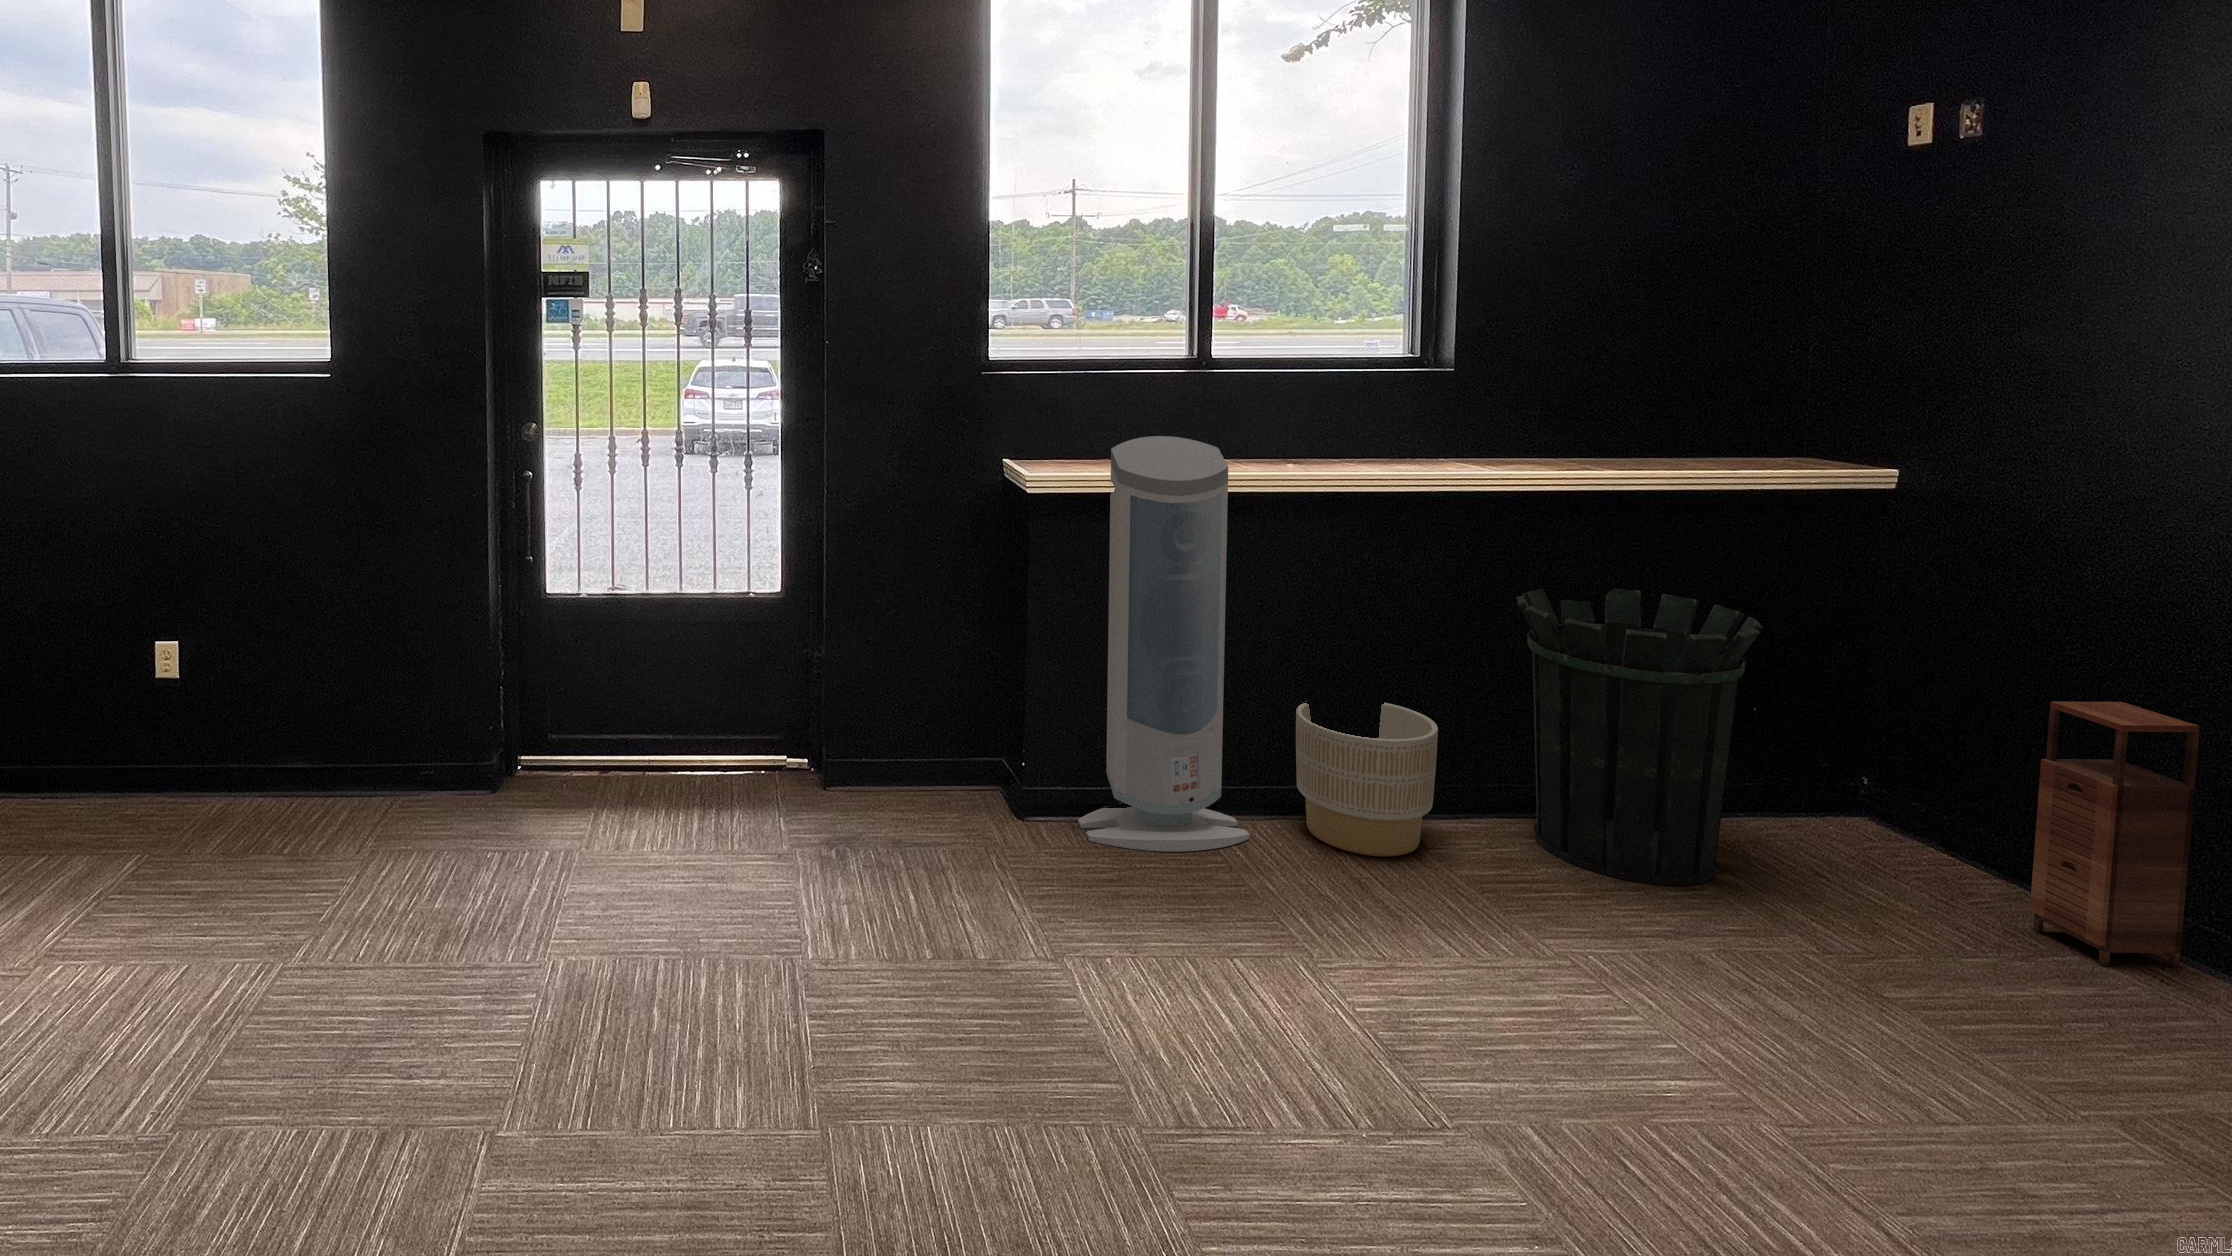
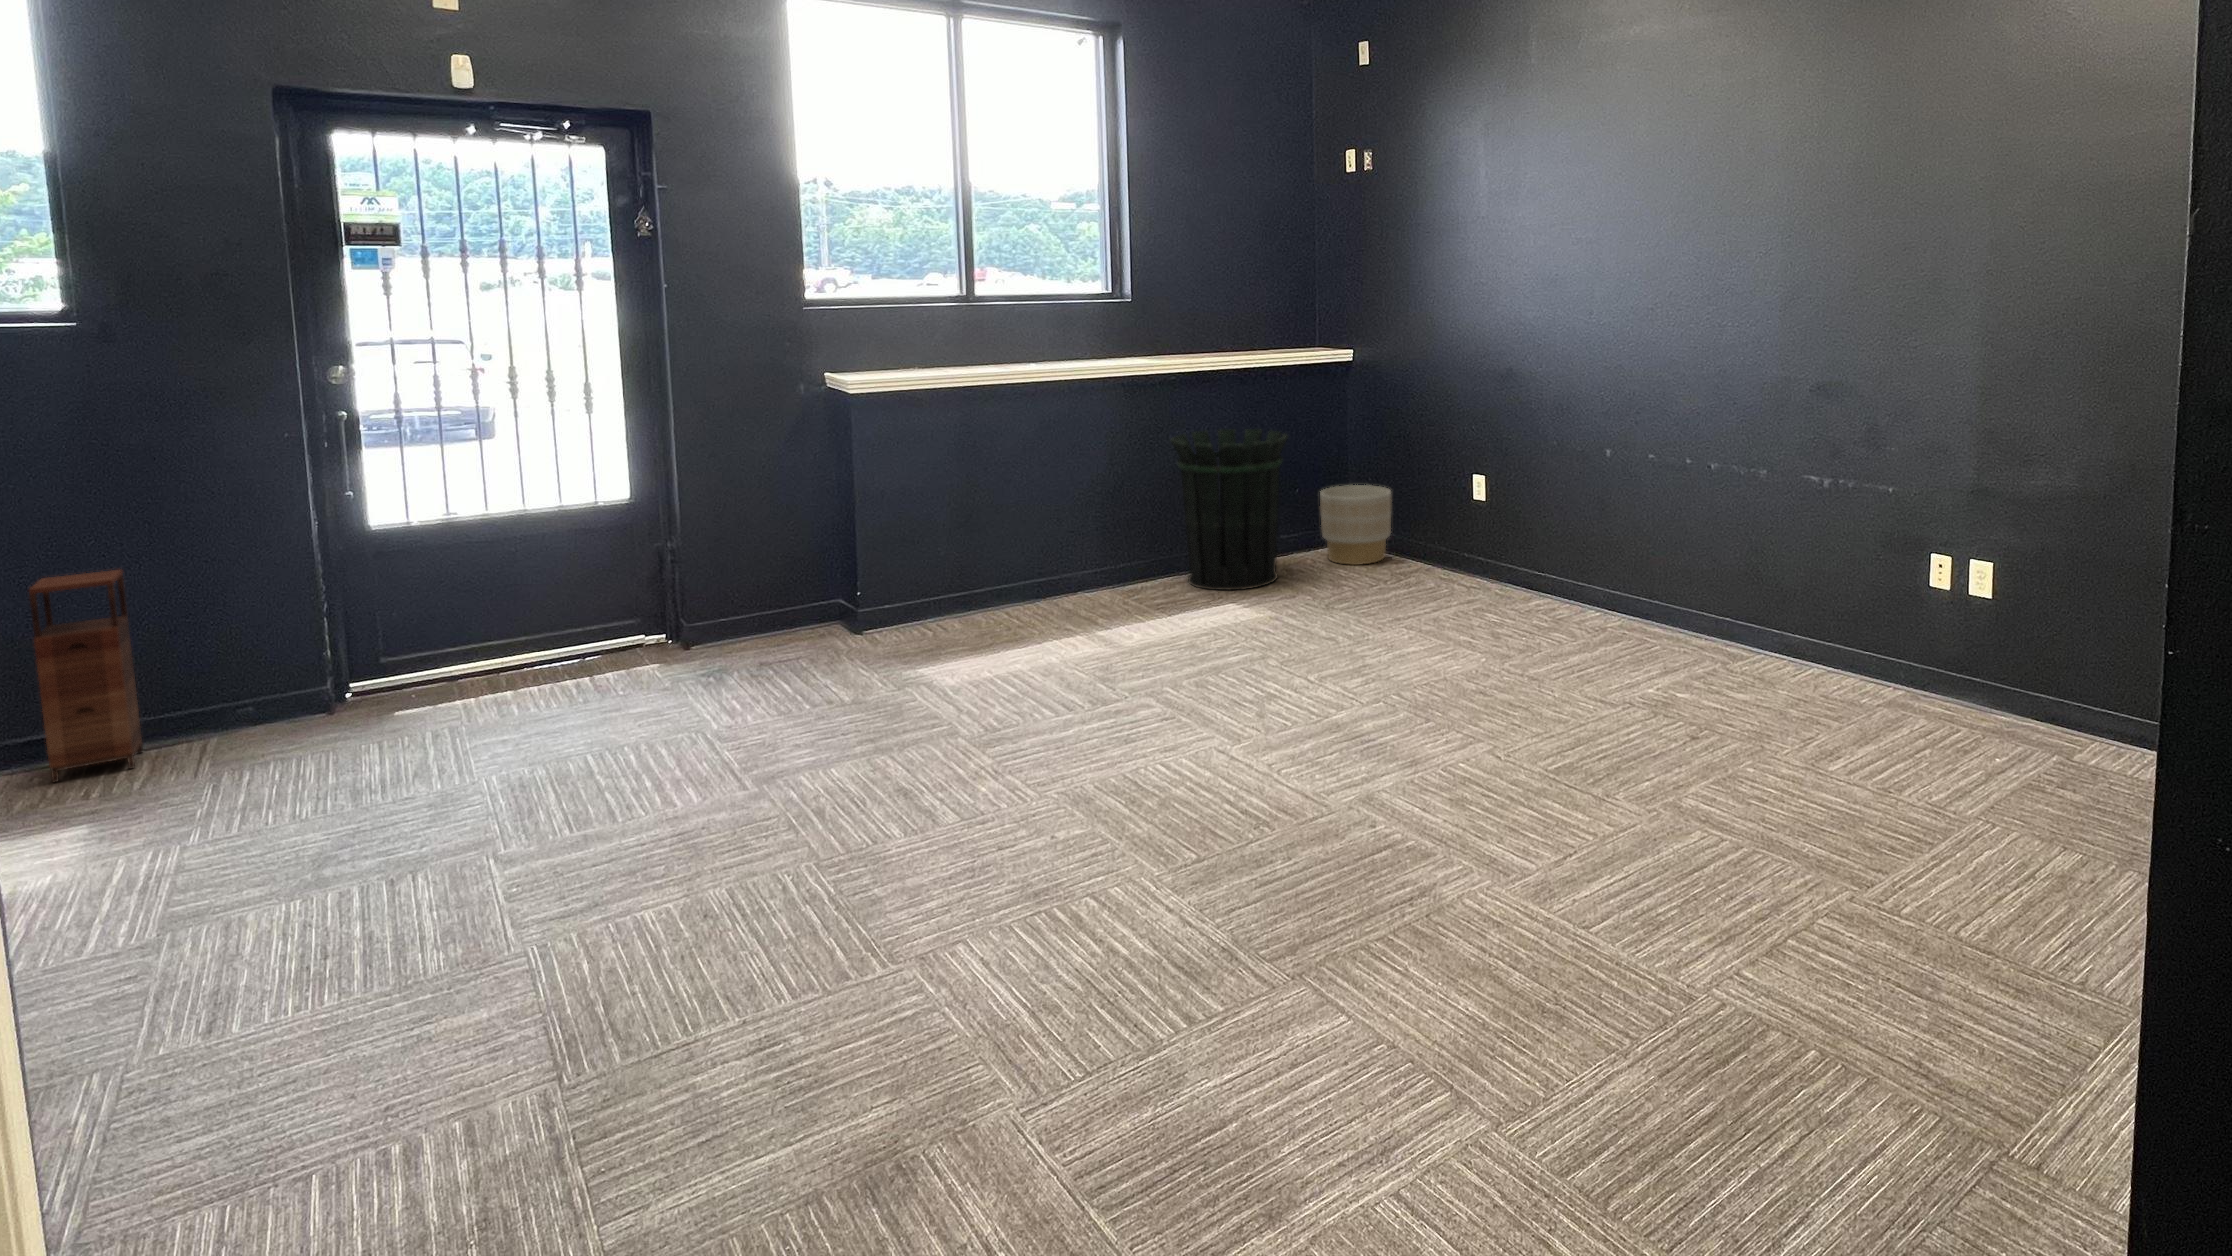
air purifier: present [1078,436,1250,852] -> none [904,349,1023,636]
storage cabinet: present [2030,702,2199,967] -> present [29,570,143,782]
planter: present [1296,703,1438,856] -> present [1320,485,1391,565]

